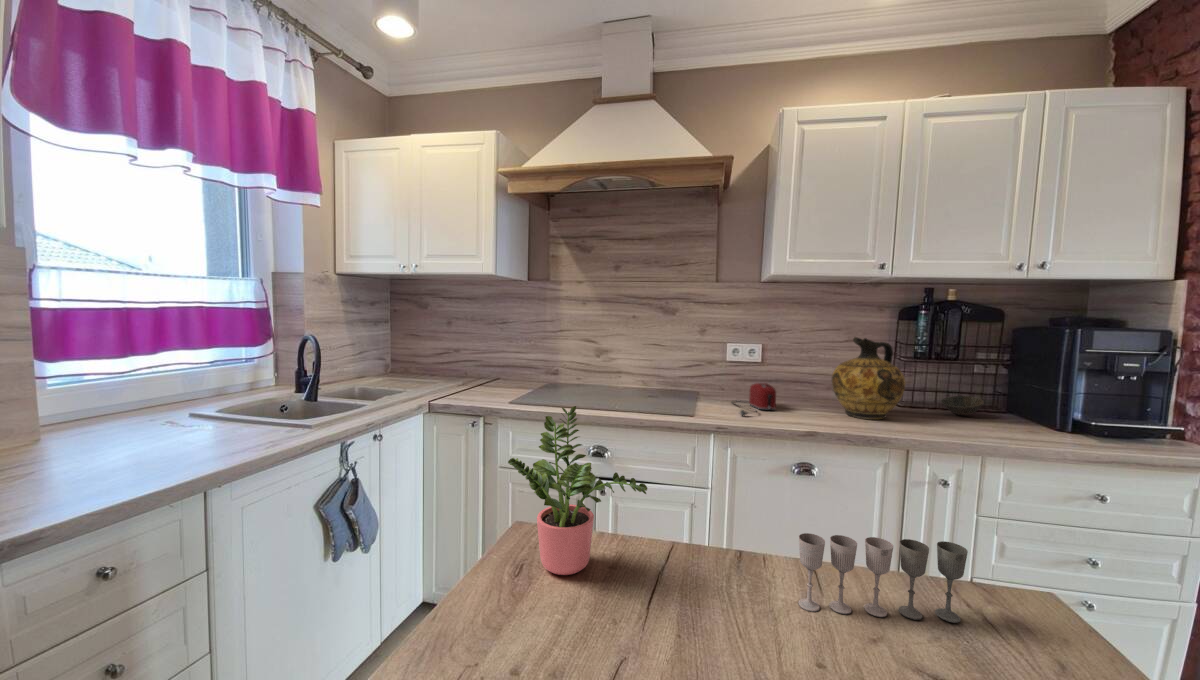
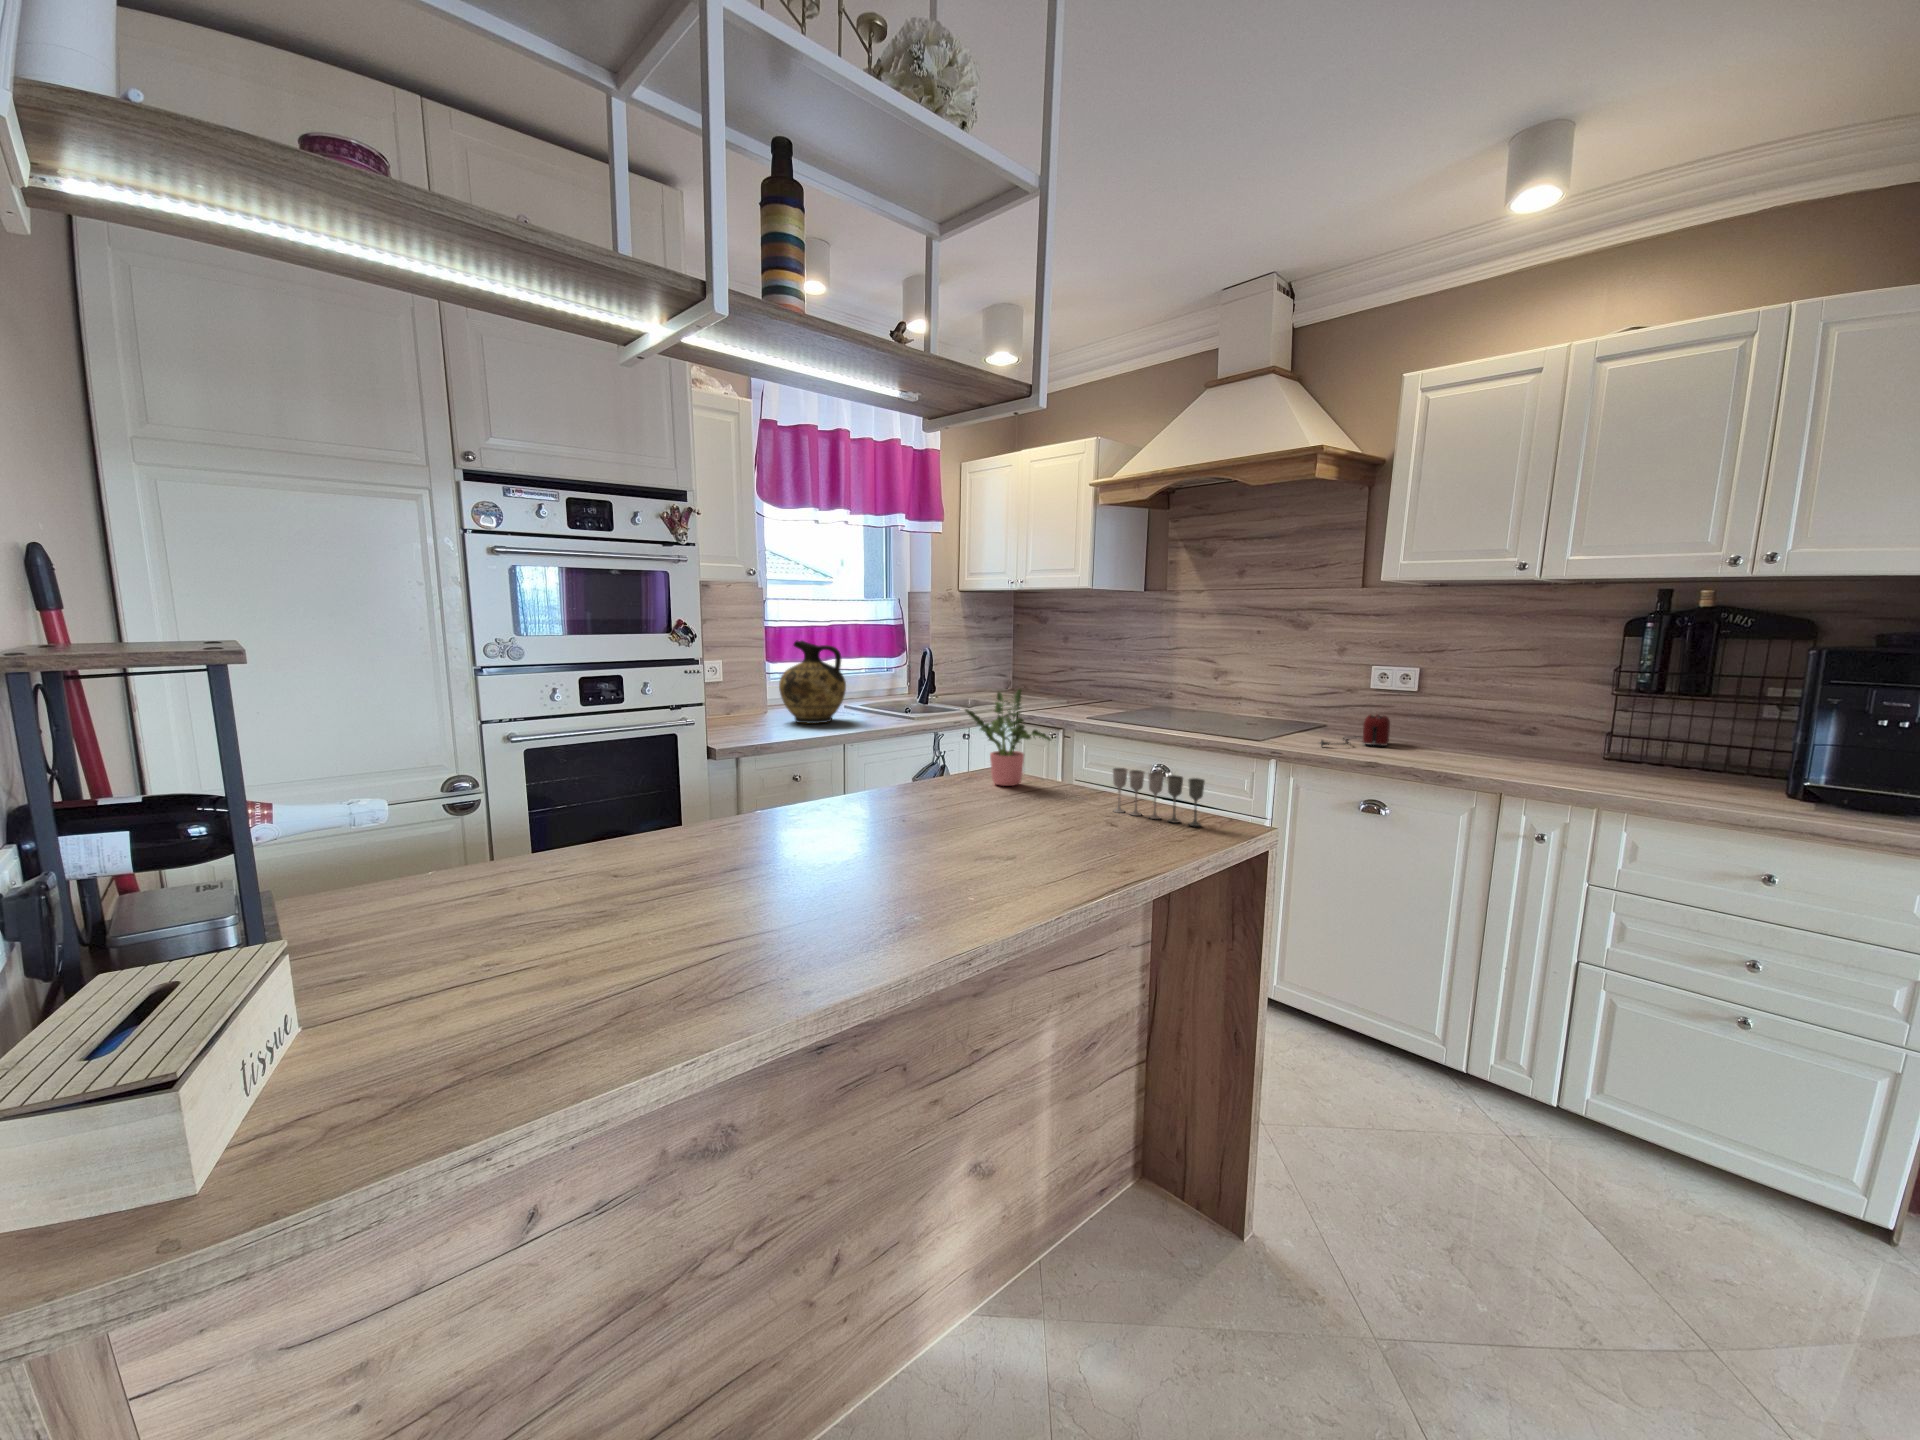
ceramic jug: present [832,337,905,419] -> present [779,641,846,724]
bowl: present [941,396,984,416] -> none [1594,749,1721,776]

